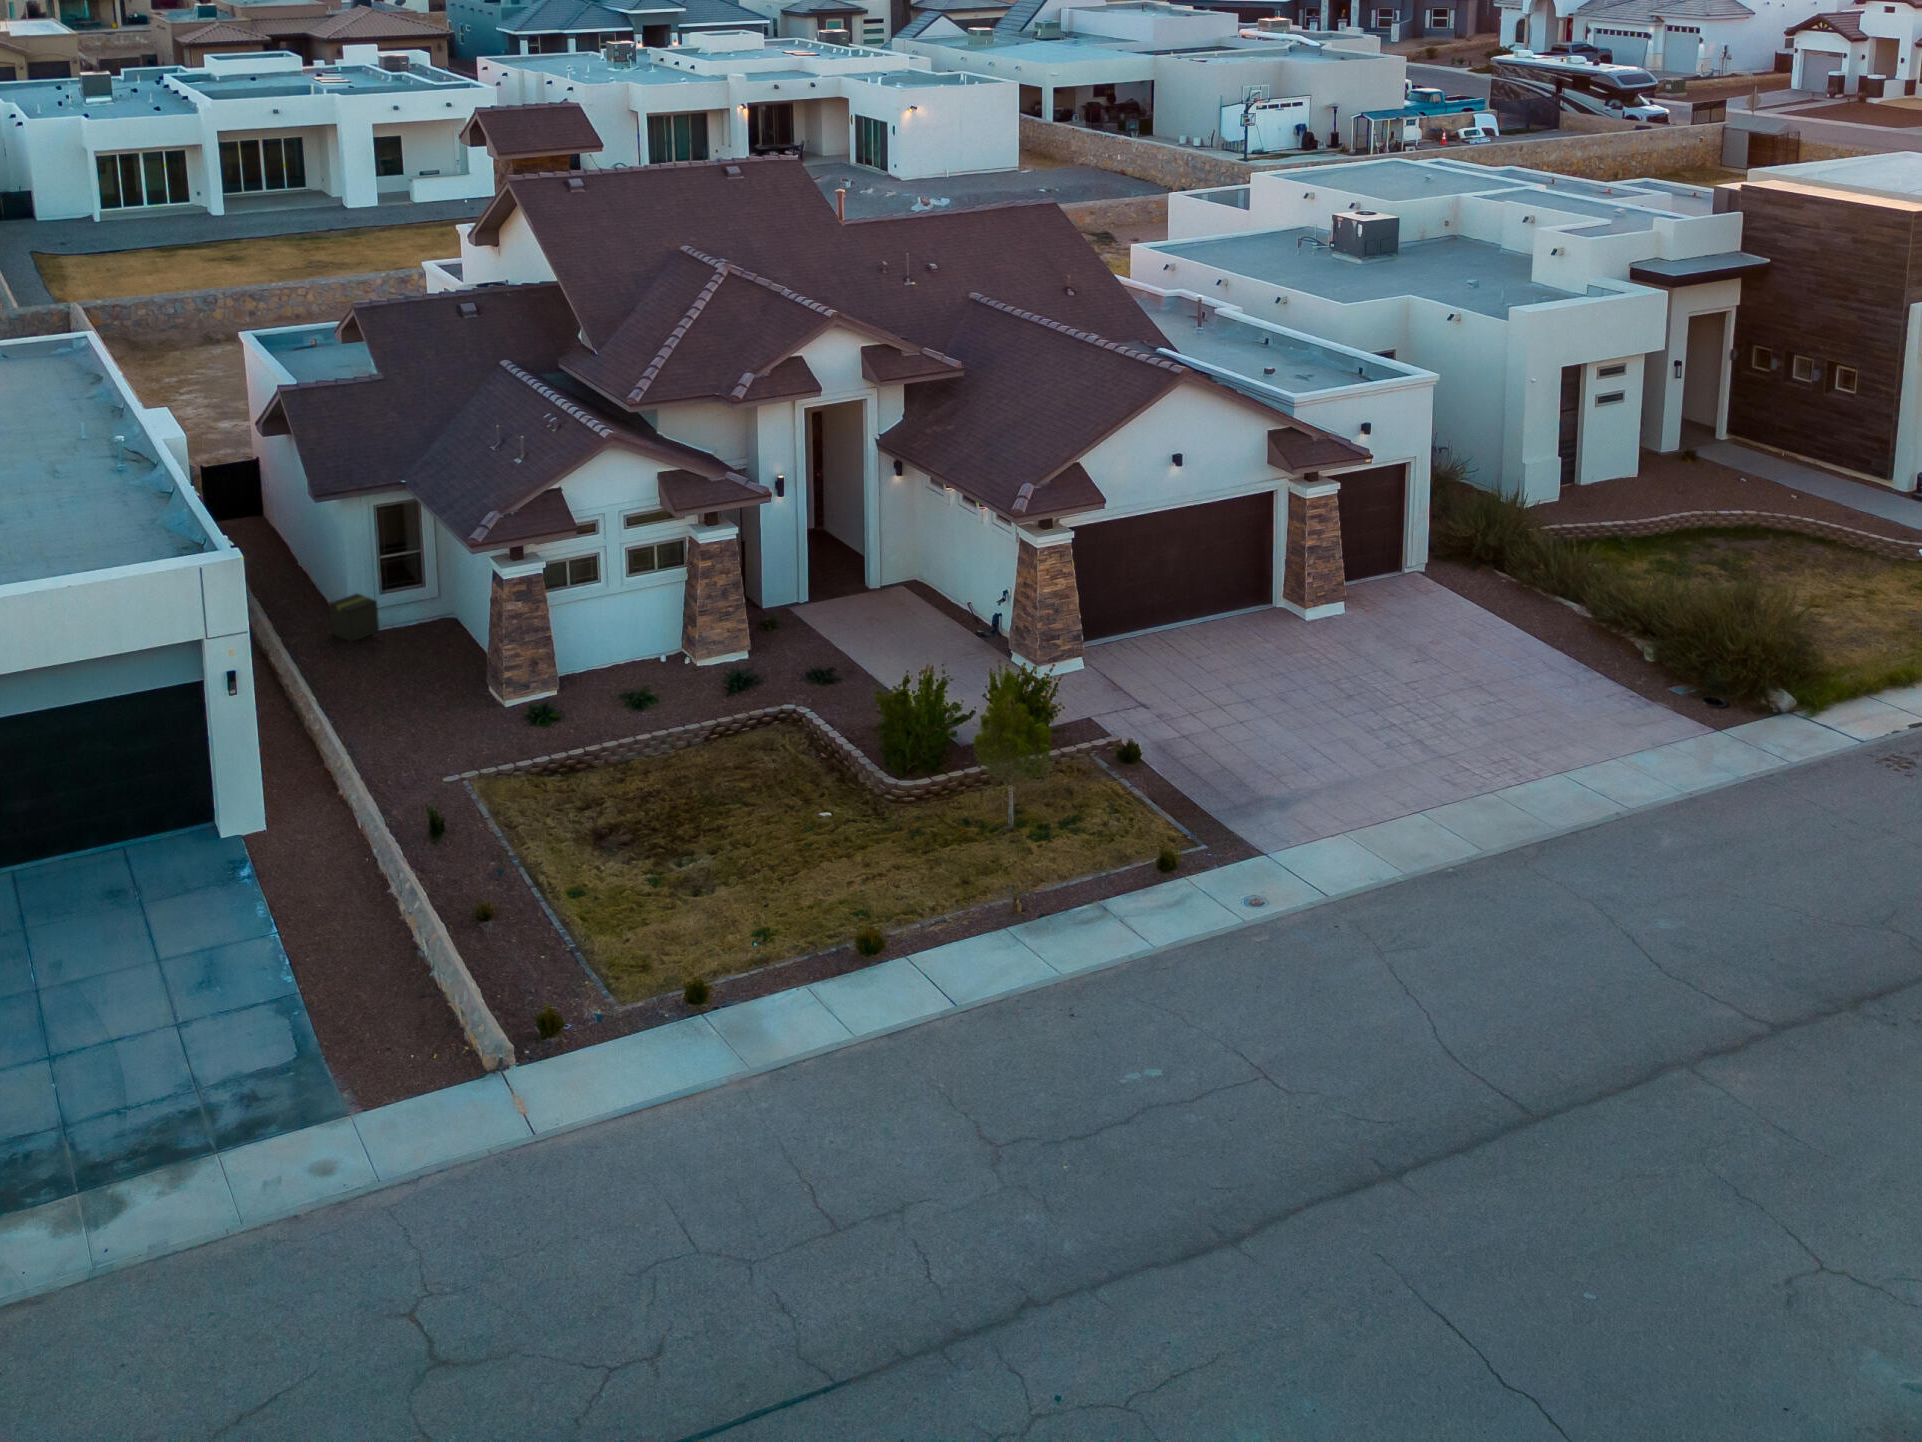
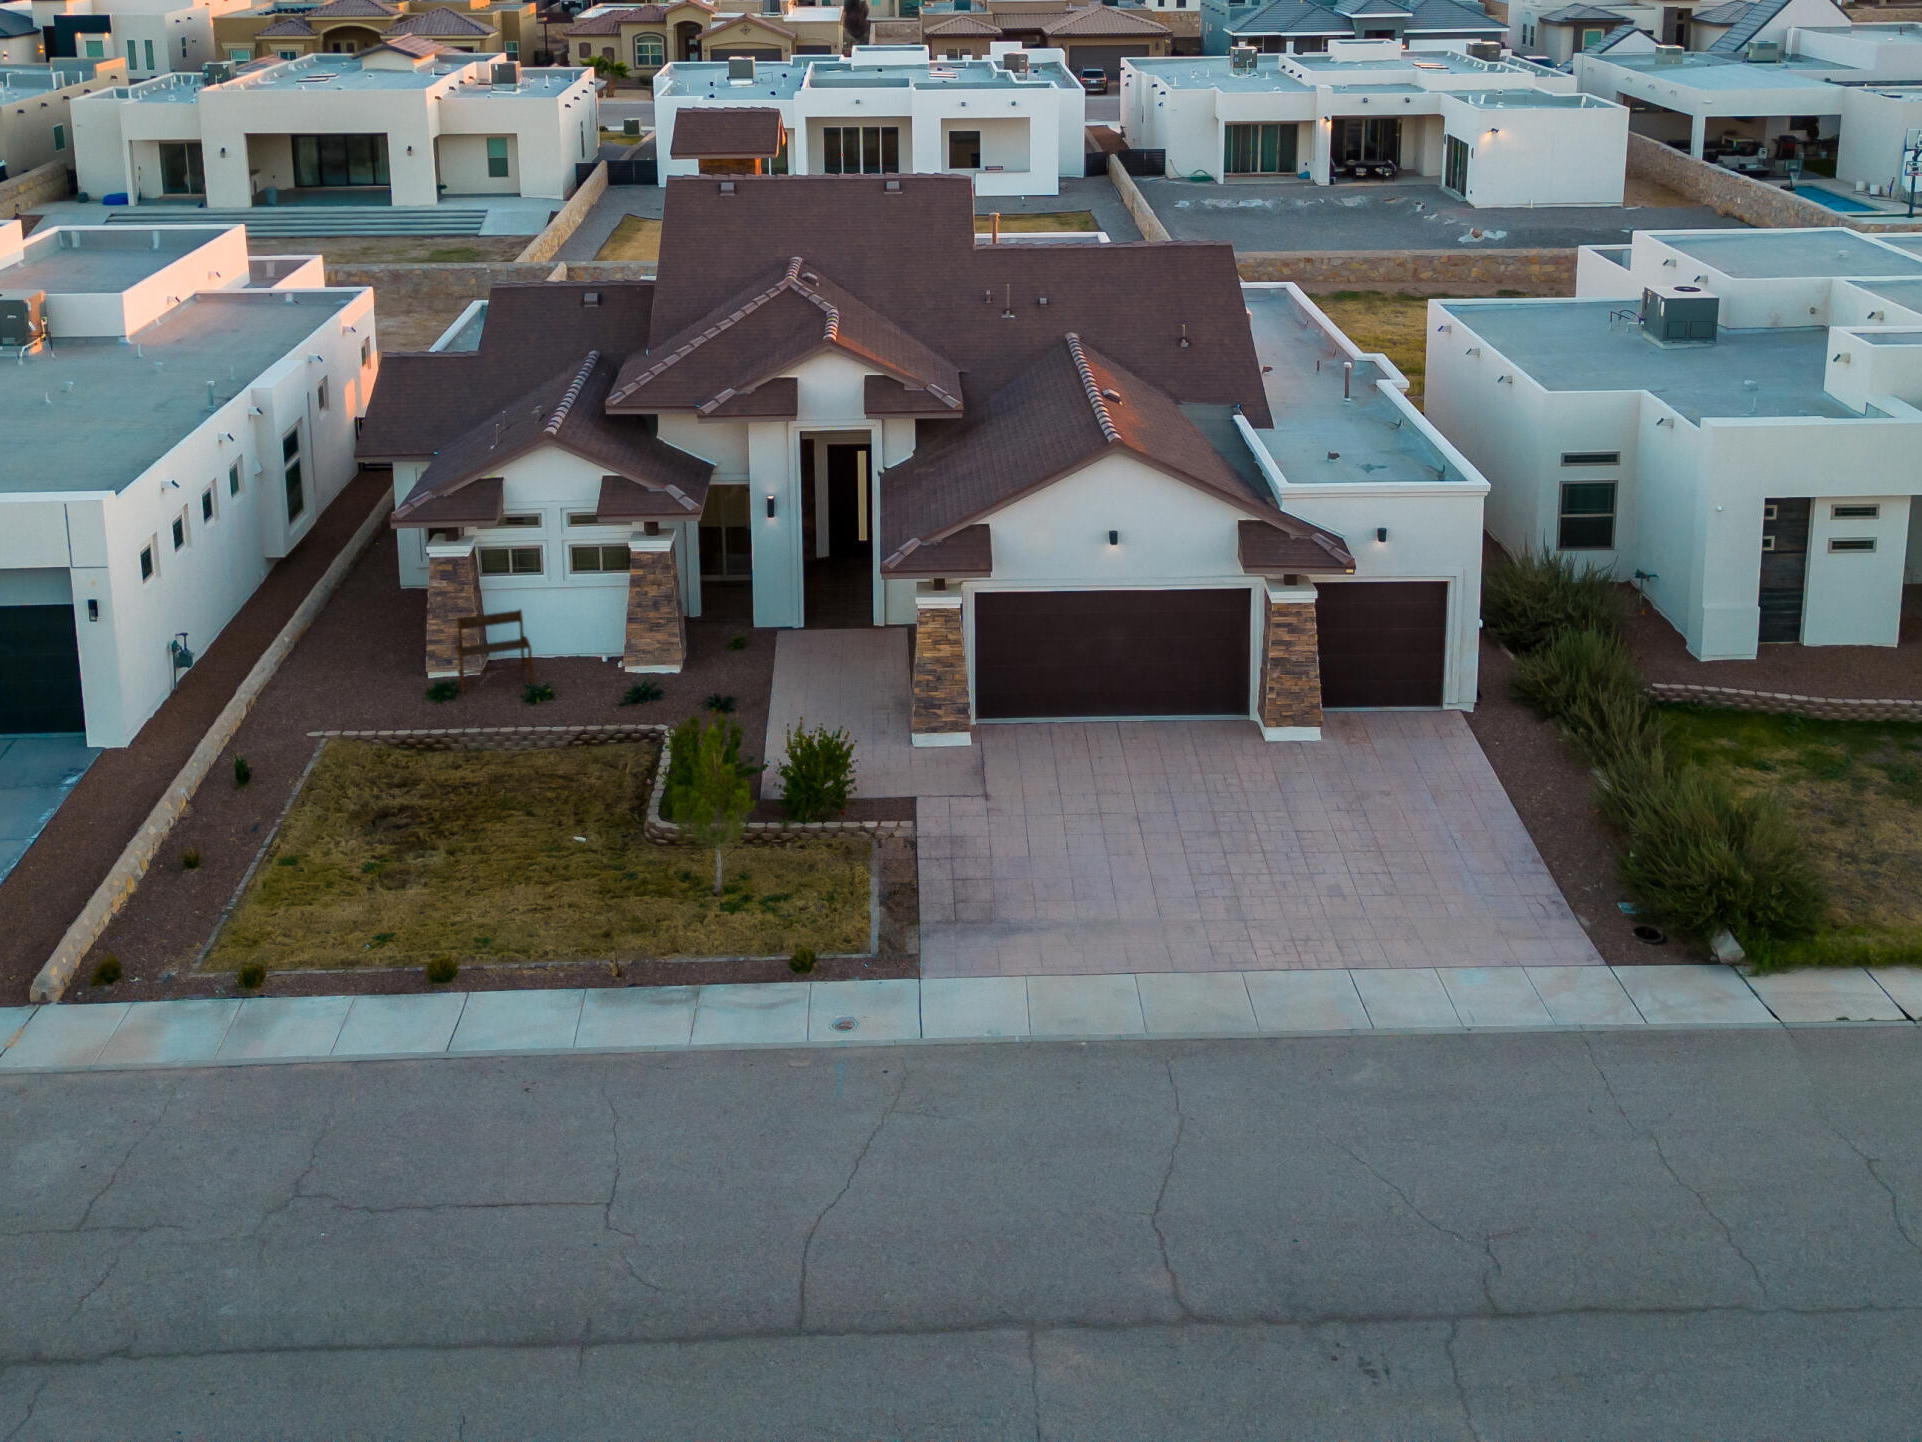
cardboard box: present [329,594,379,642] -> none [365,553,405,597]
bench: none [541,618,624,712] -> present [456,610,533,693]

